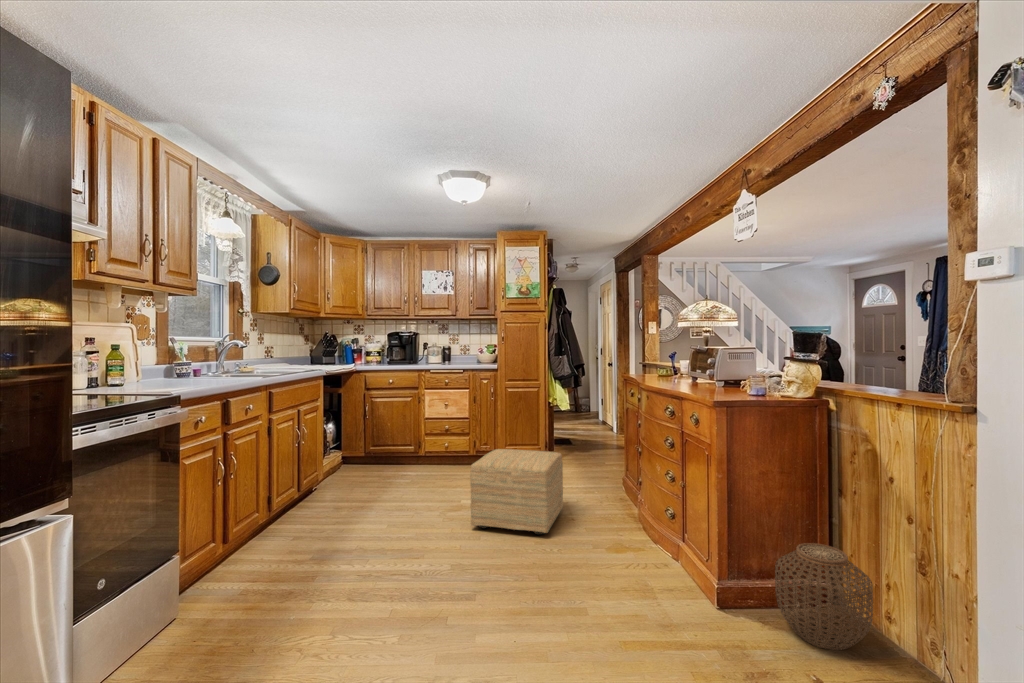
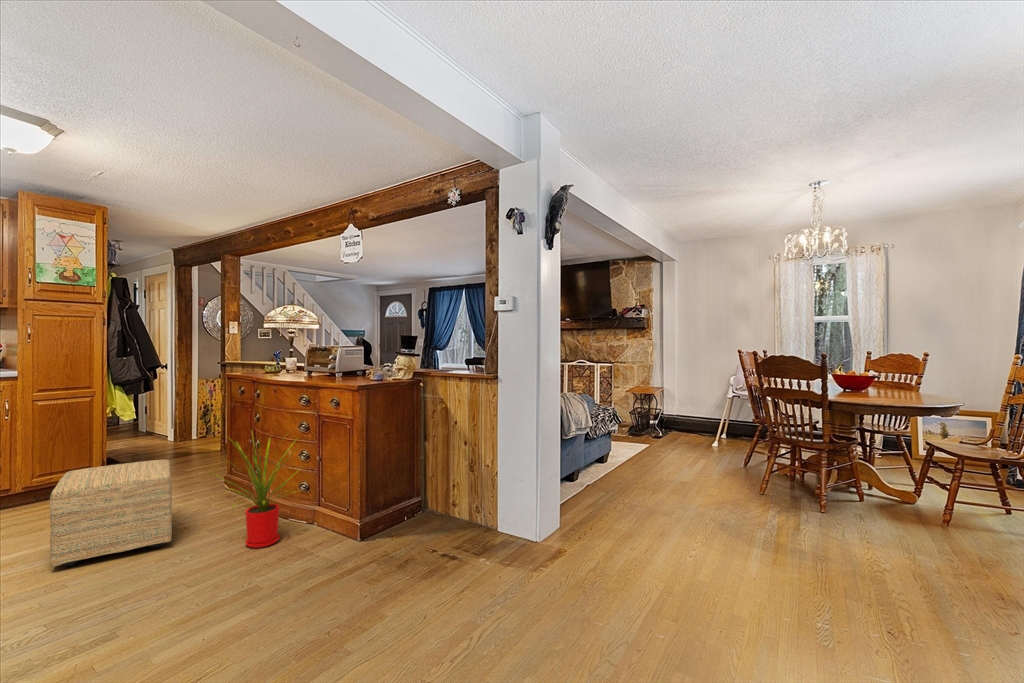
house plant: none [570,438,663,572] -> present [234,438,294,548]
woven basket: present [775,543,873,650] -> none [397,472,450,536]

